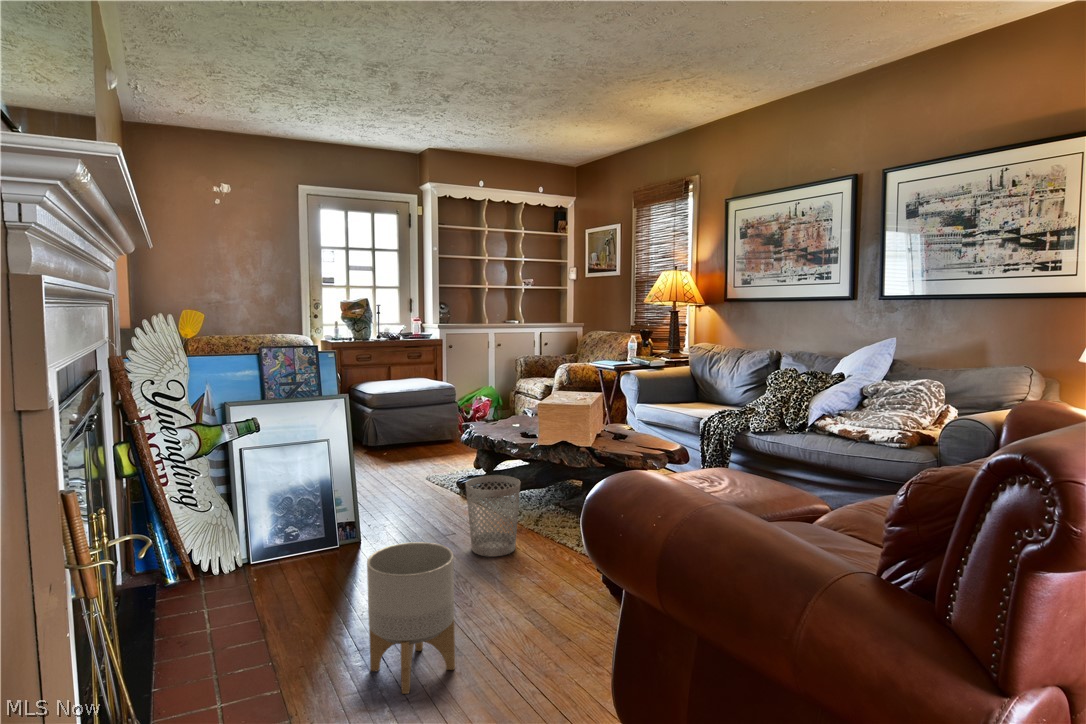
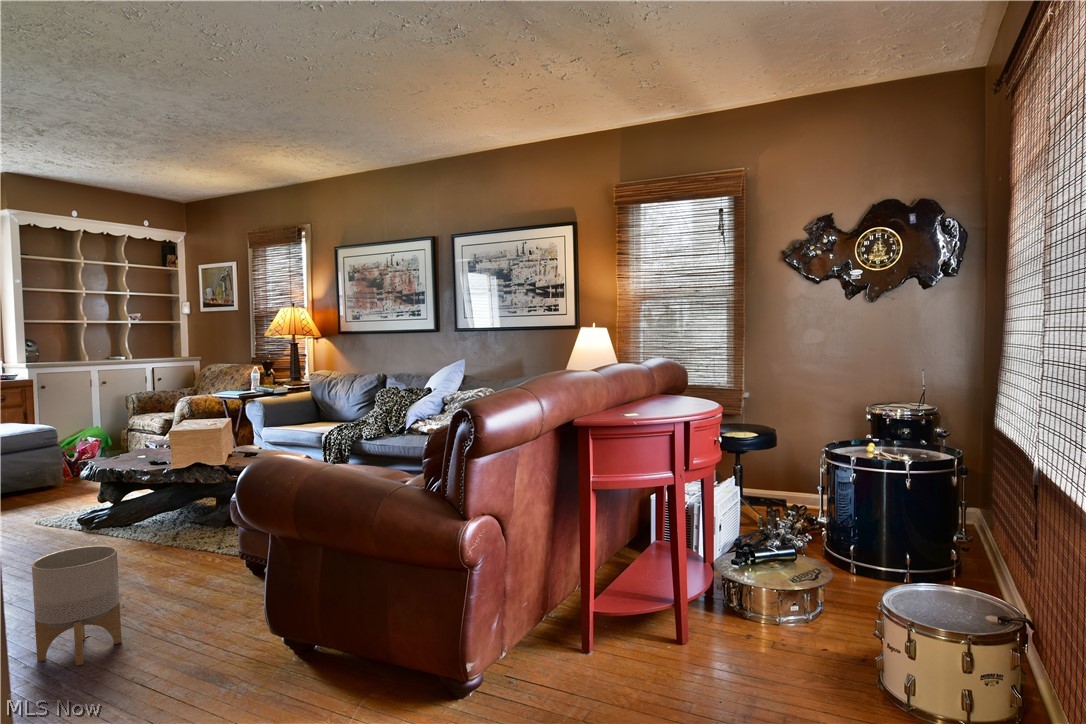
wastebasket: present [466,475,520,556] -> none [102,498,159,571]

